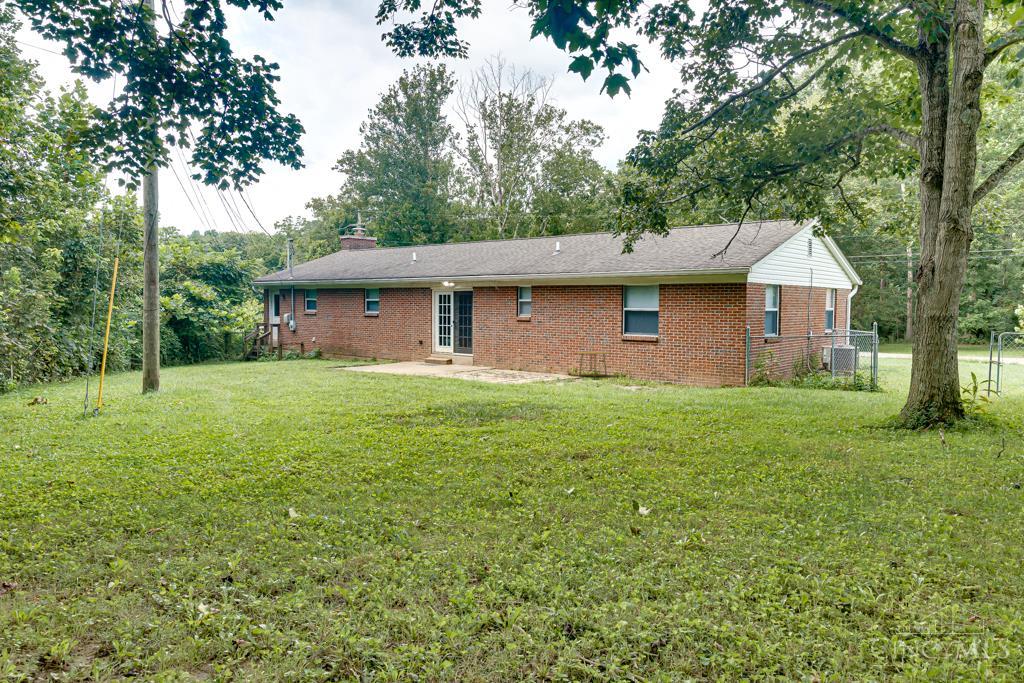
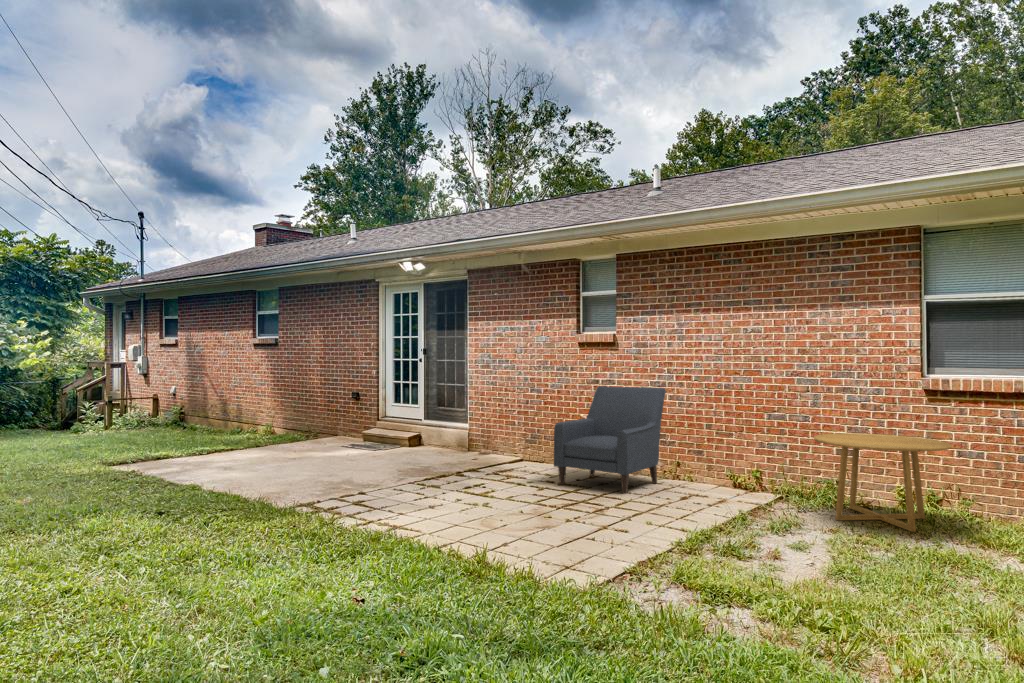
chair: none [502,337,544,373] -> present [554,386,666,494]

